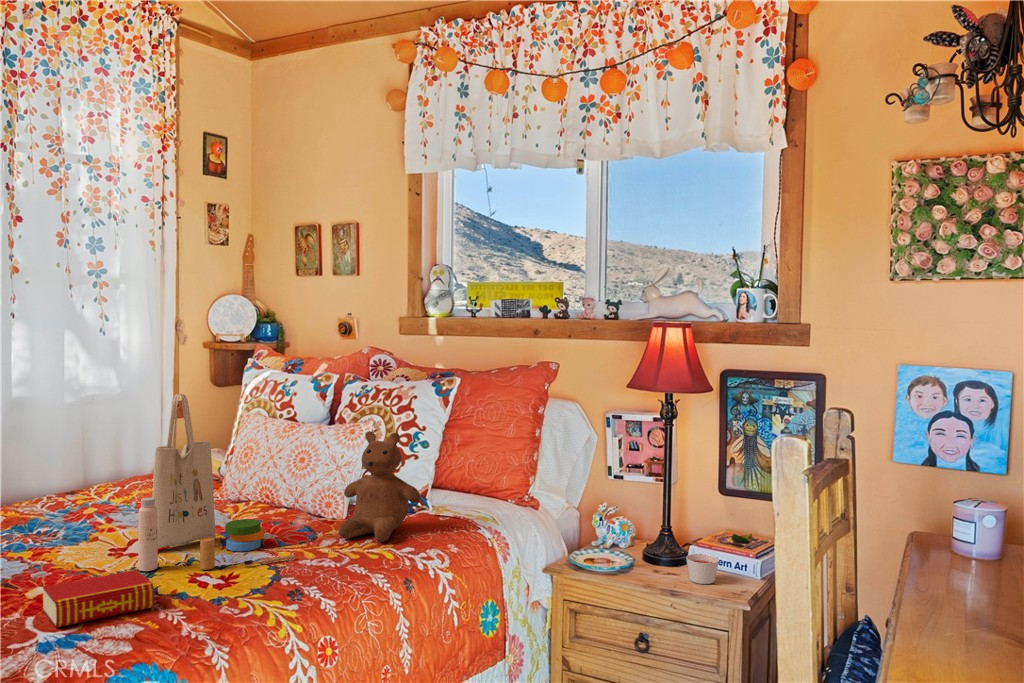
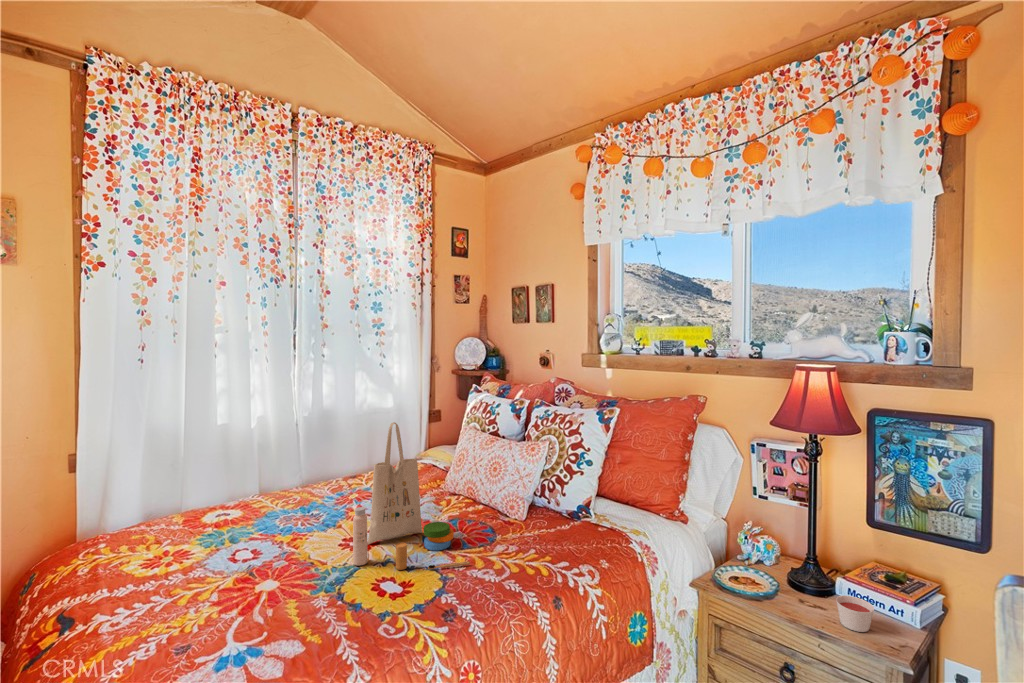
teddy bear: present [338,431,421,542] -> none [511,456,579,553]
book: present [43,570,154,627] -> none [262,572,342,627]

